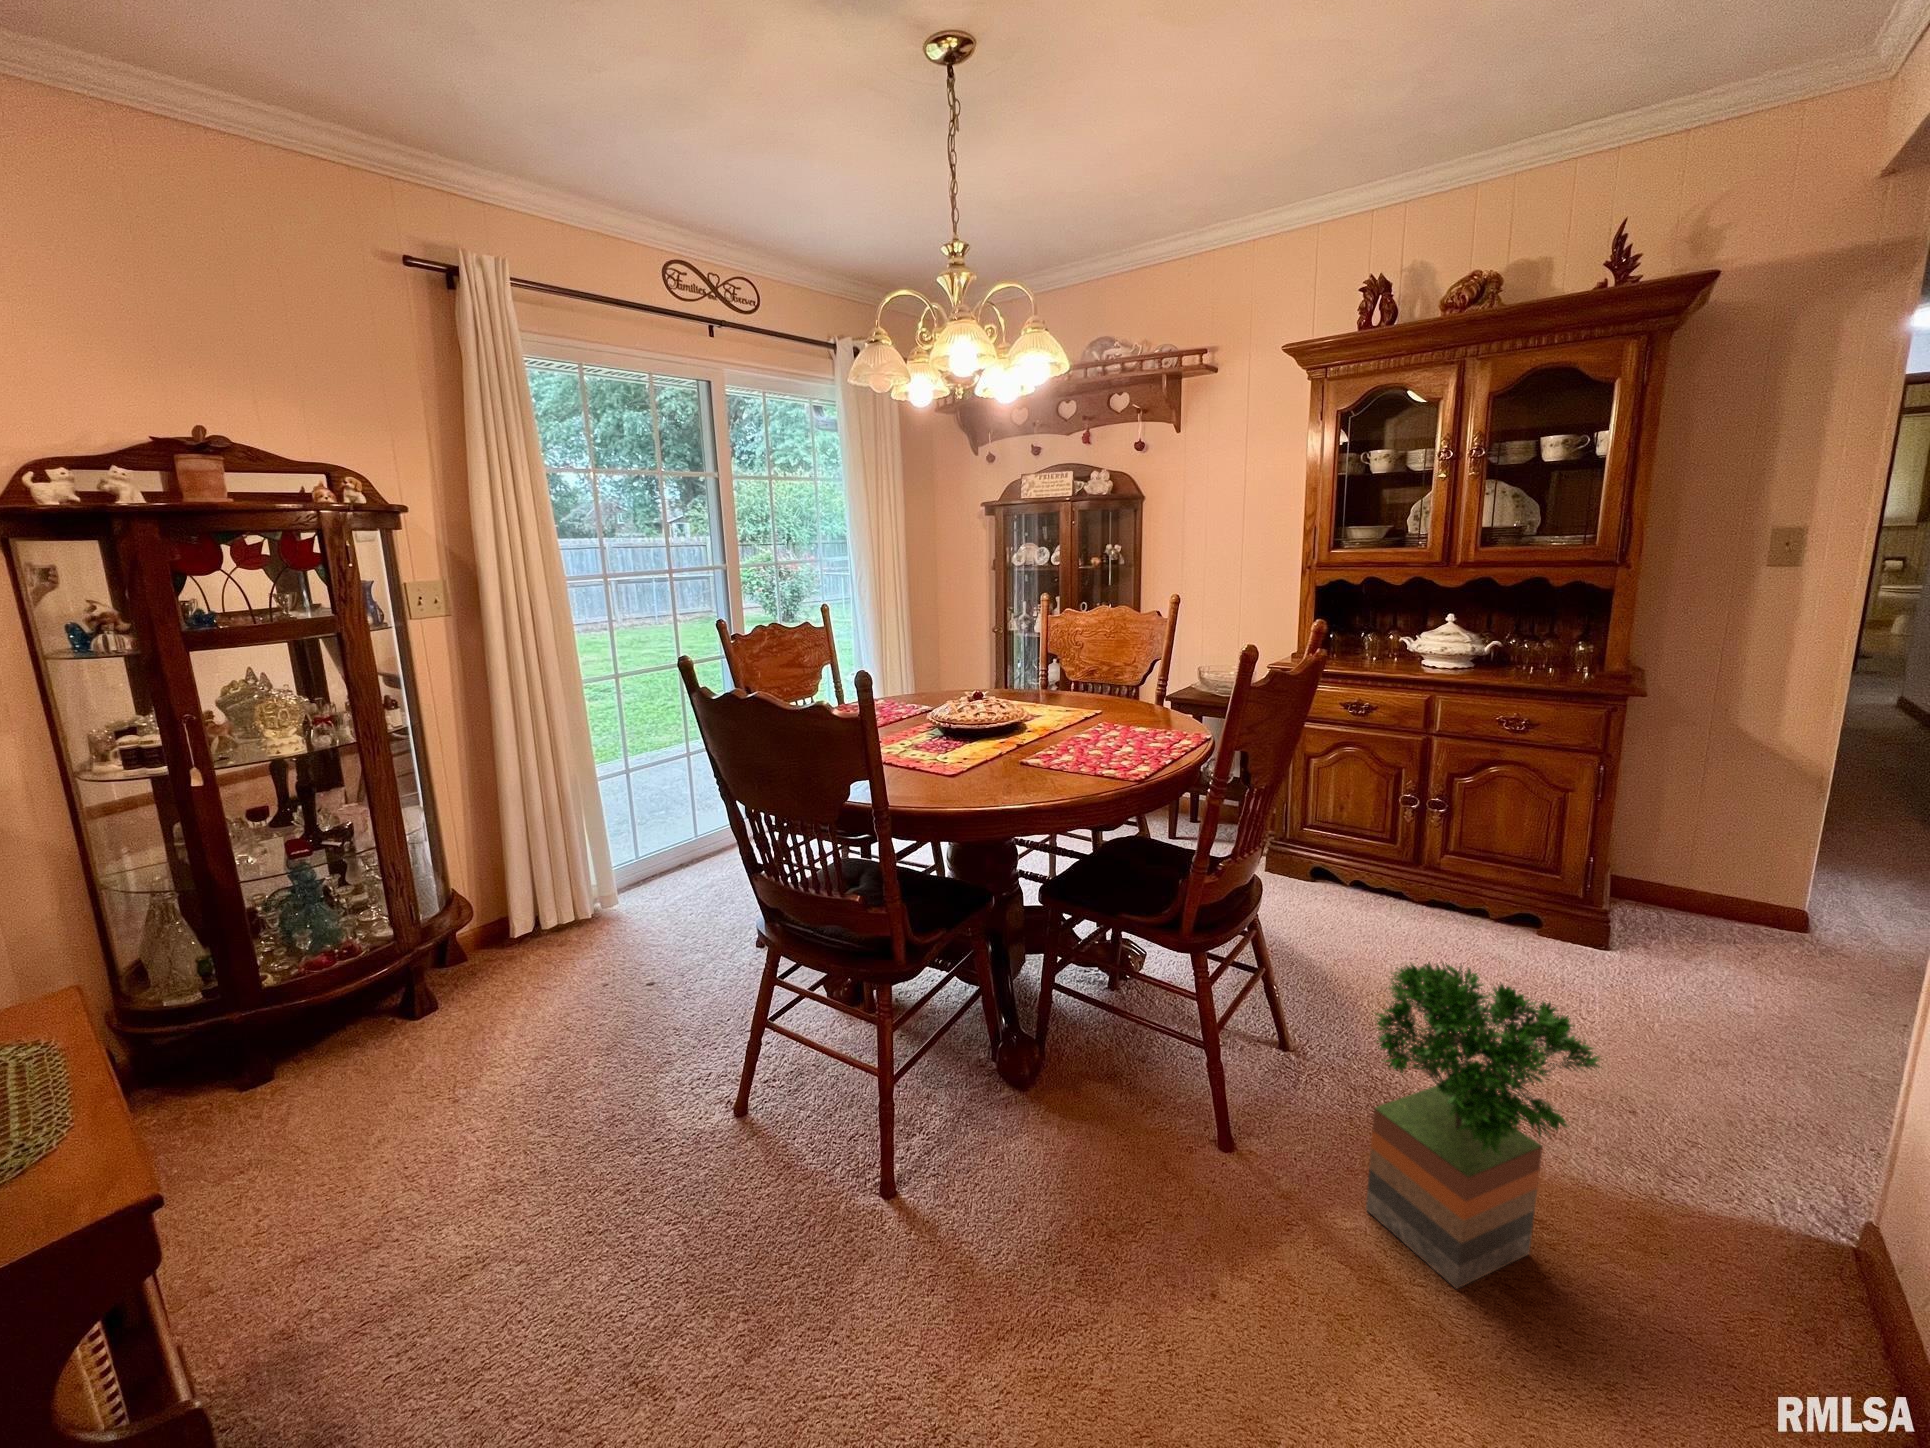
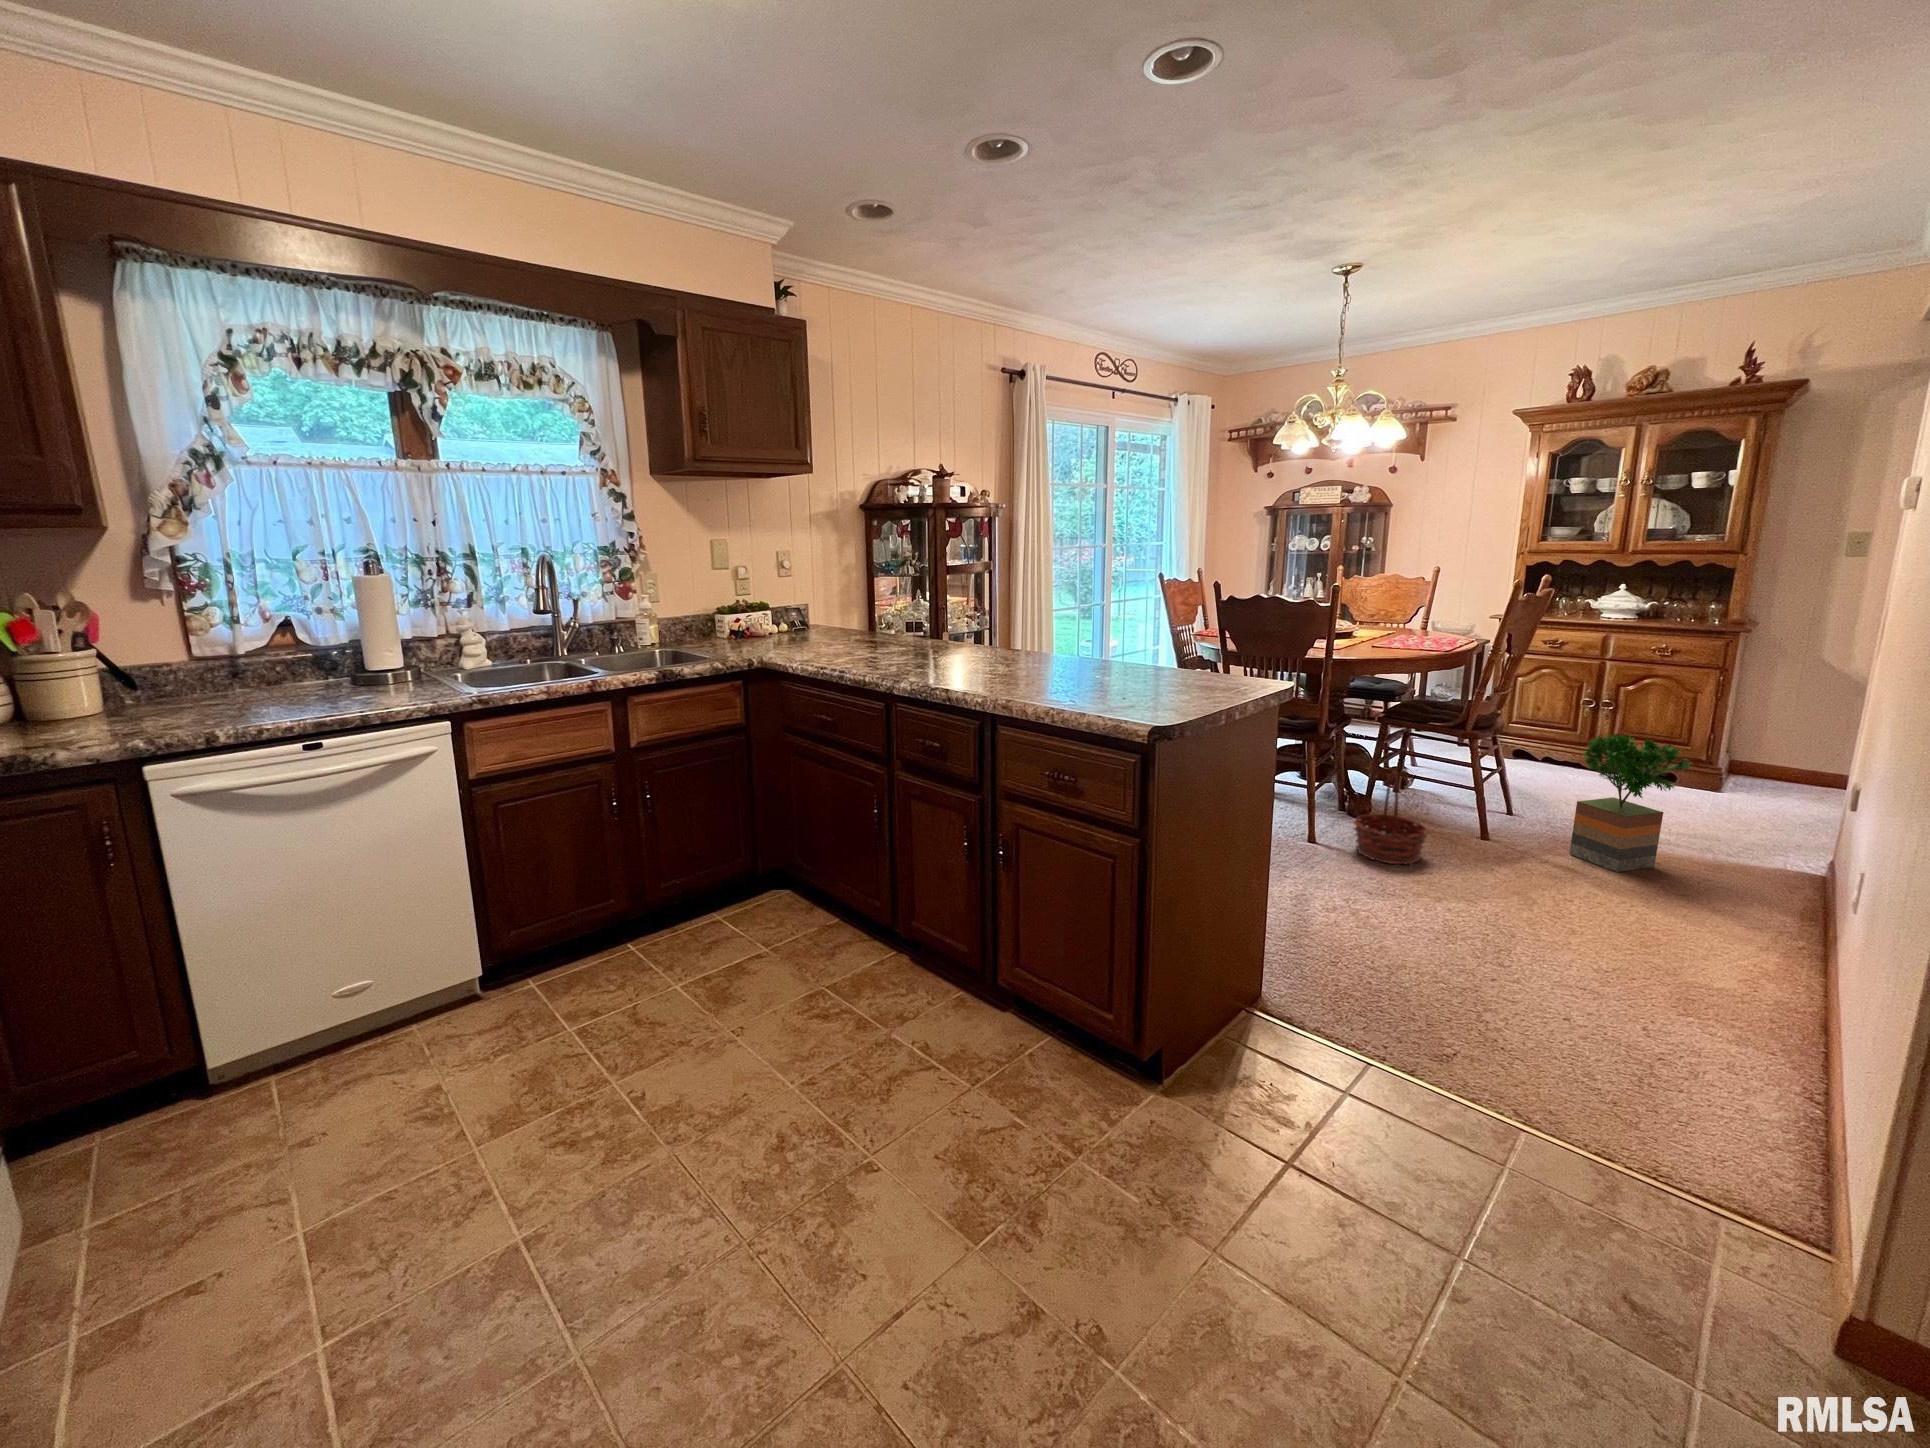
basket: none [929,1069,1074,1300] -> present [1354,770,1428,864]

